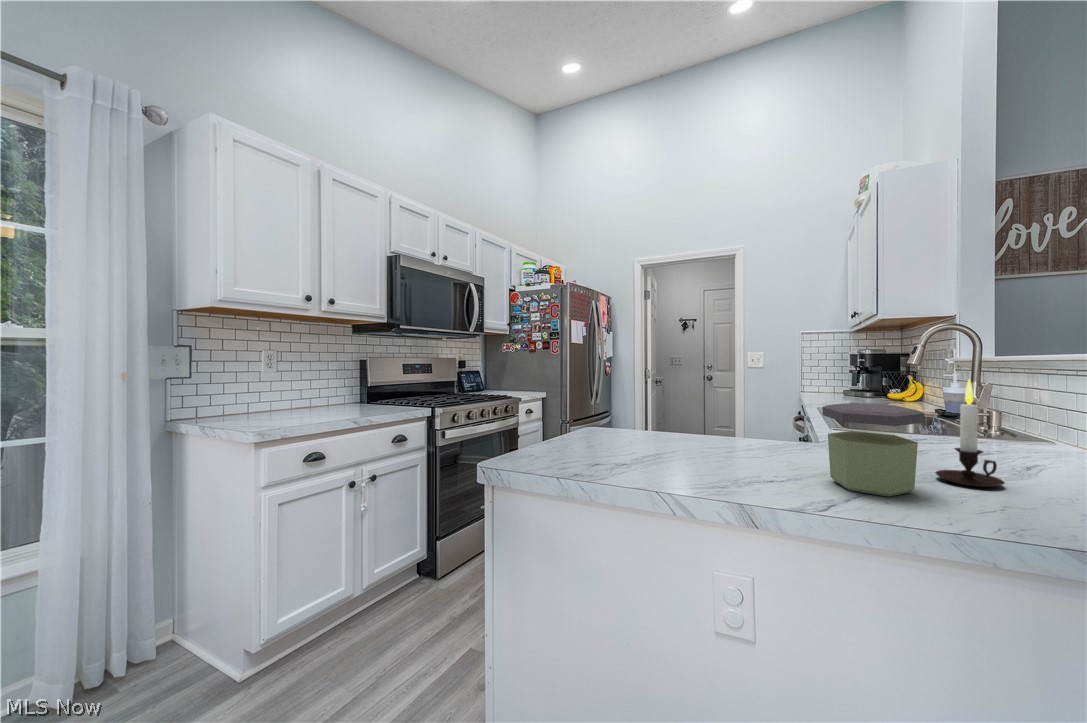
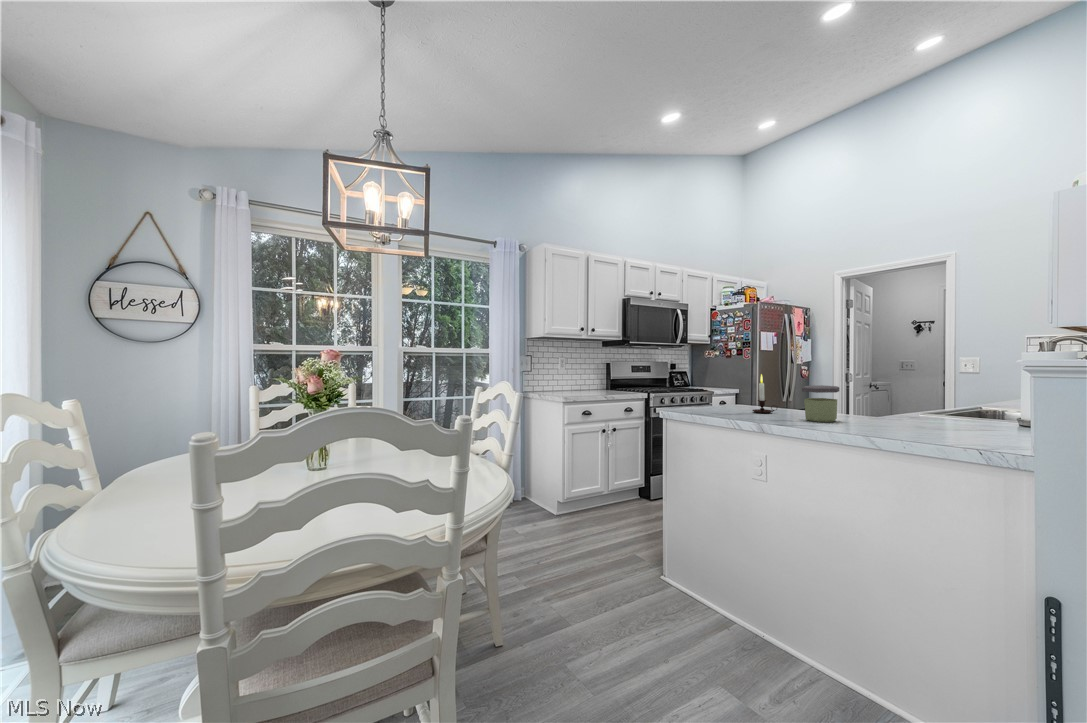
candle: present [936,380,1004,487] -> present [753,374,777,413]

